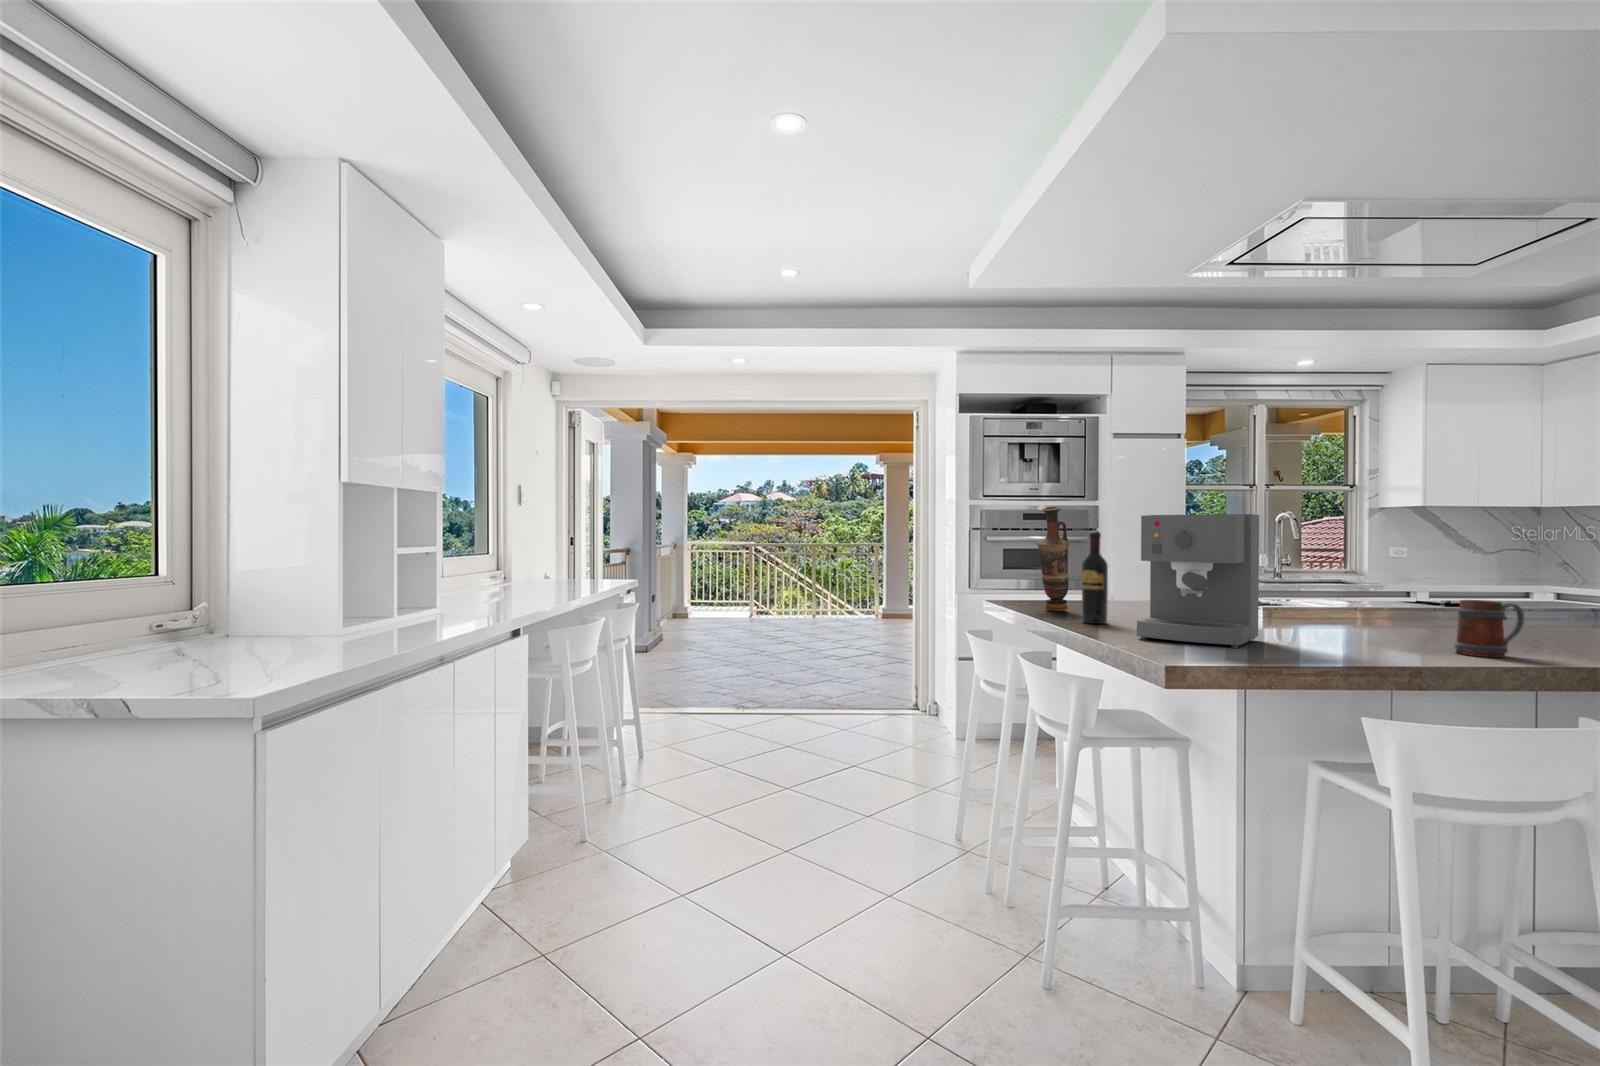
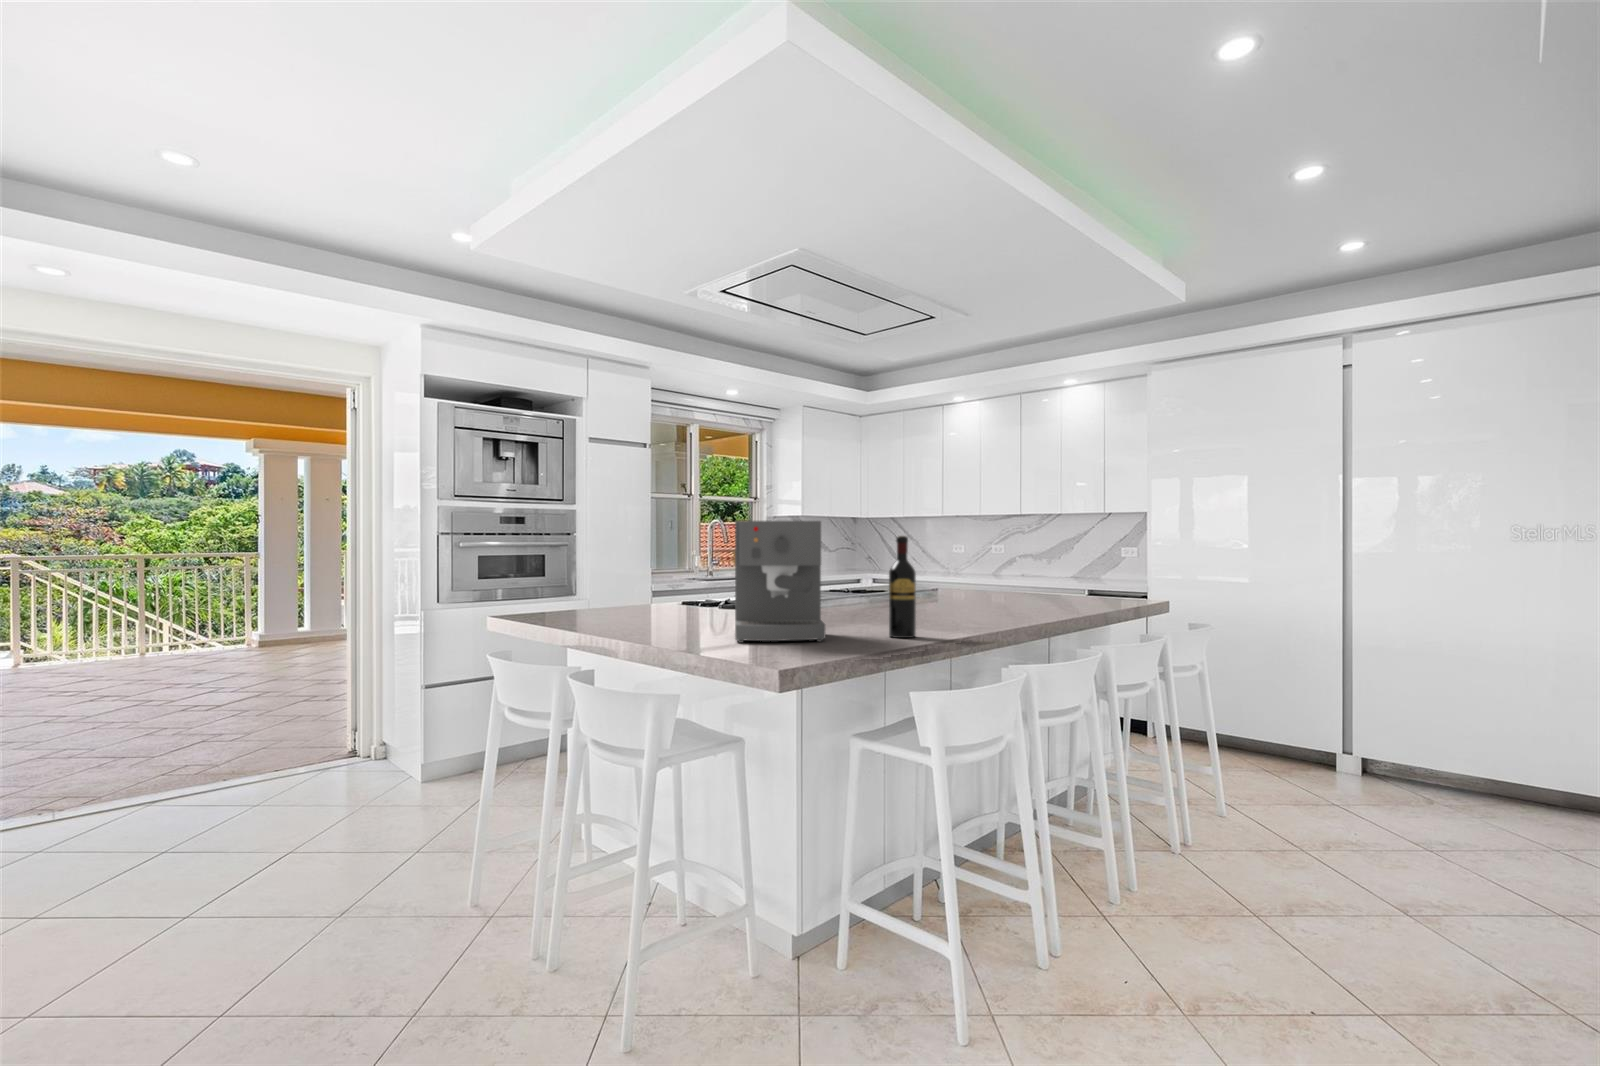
vase: present [1037,507,1069,611] -> none [577,511,611,622]
wine bottle: present [1082,532,1108,624] -> present [889,536,916,638]
mug: present [1454,600,1524,657] -> none [938,587,973,630]

